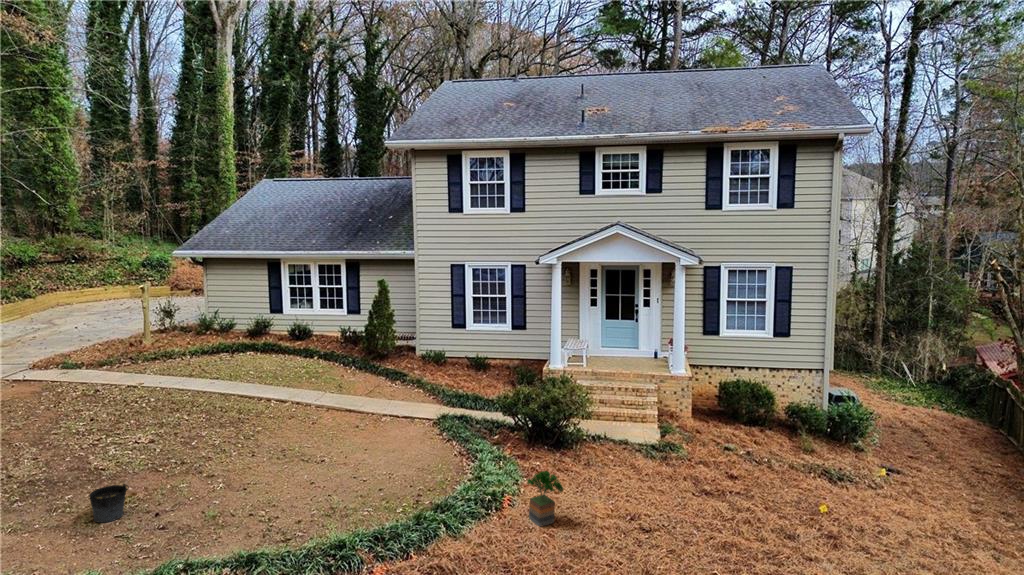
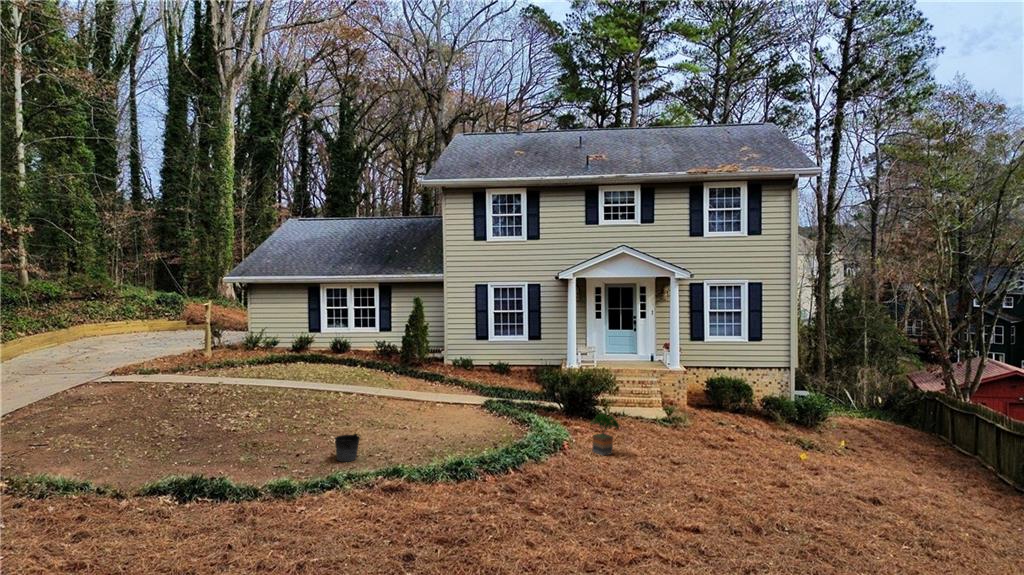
bucket: present [89,484,129,523] -> present [335,434,361,462]

